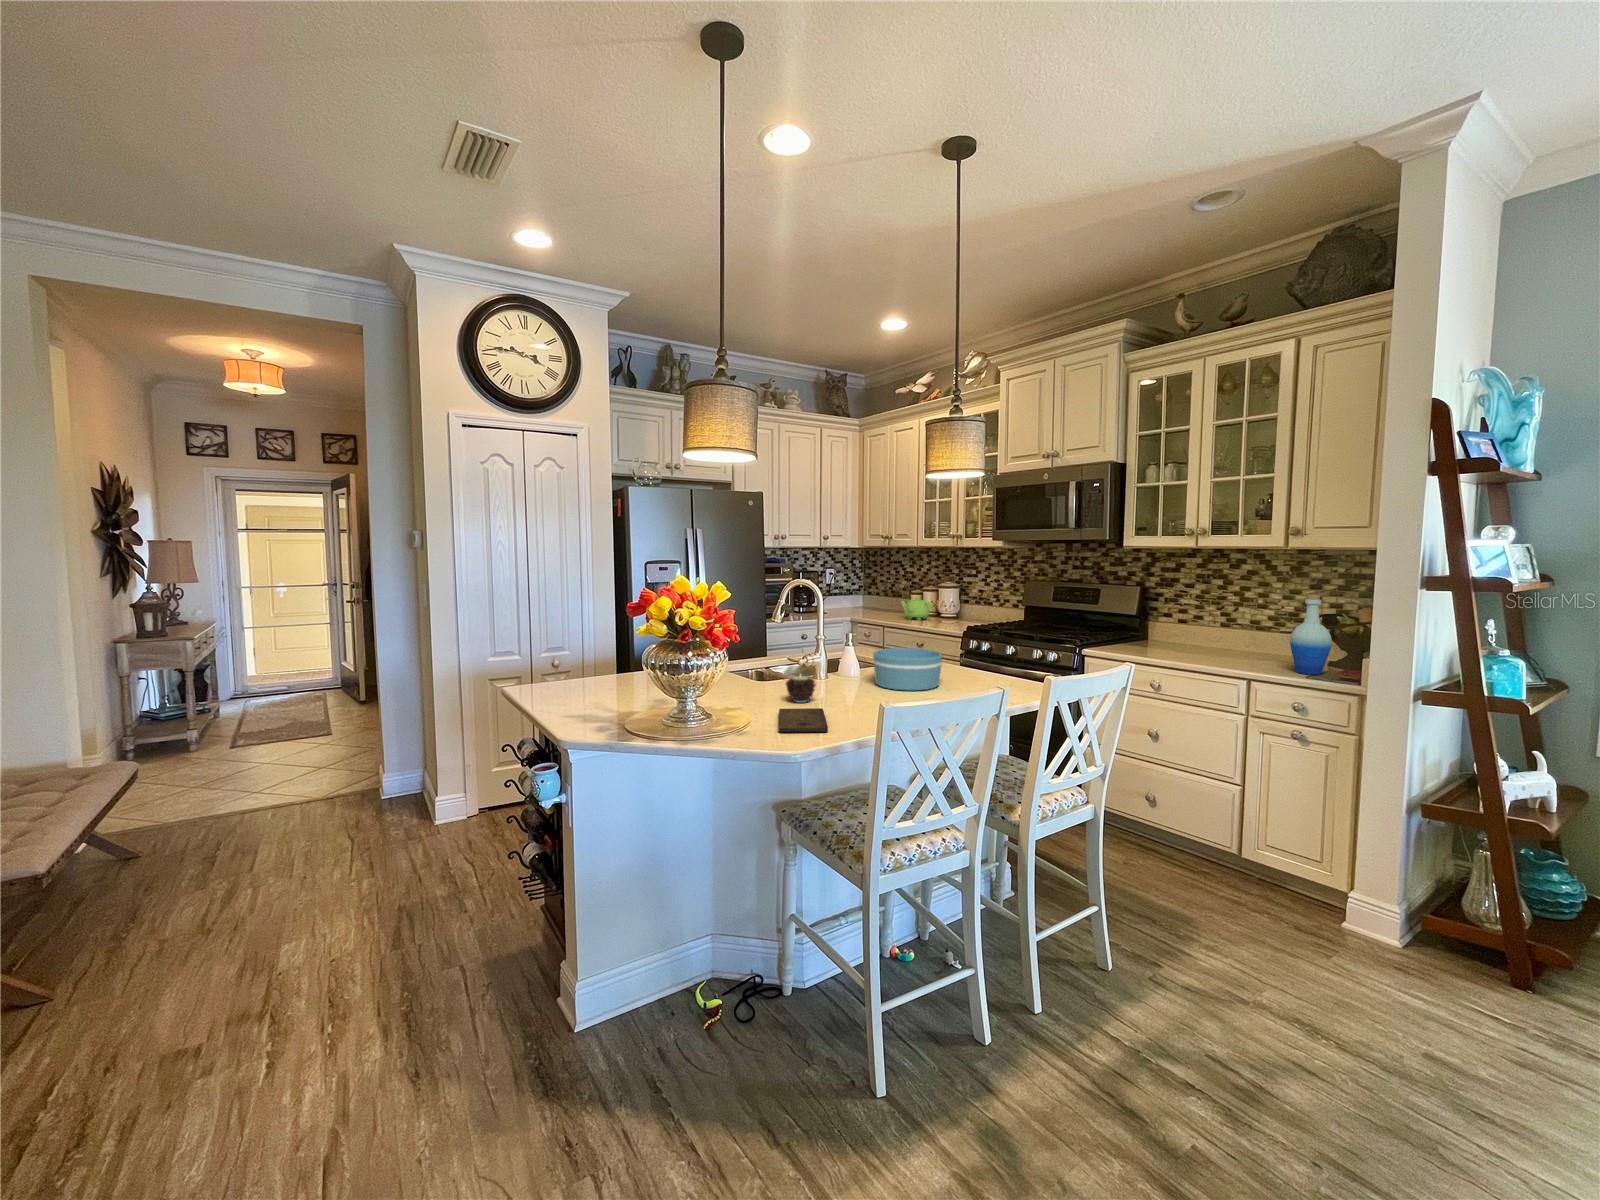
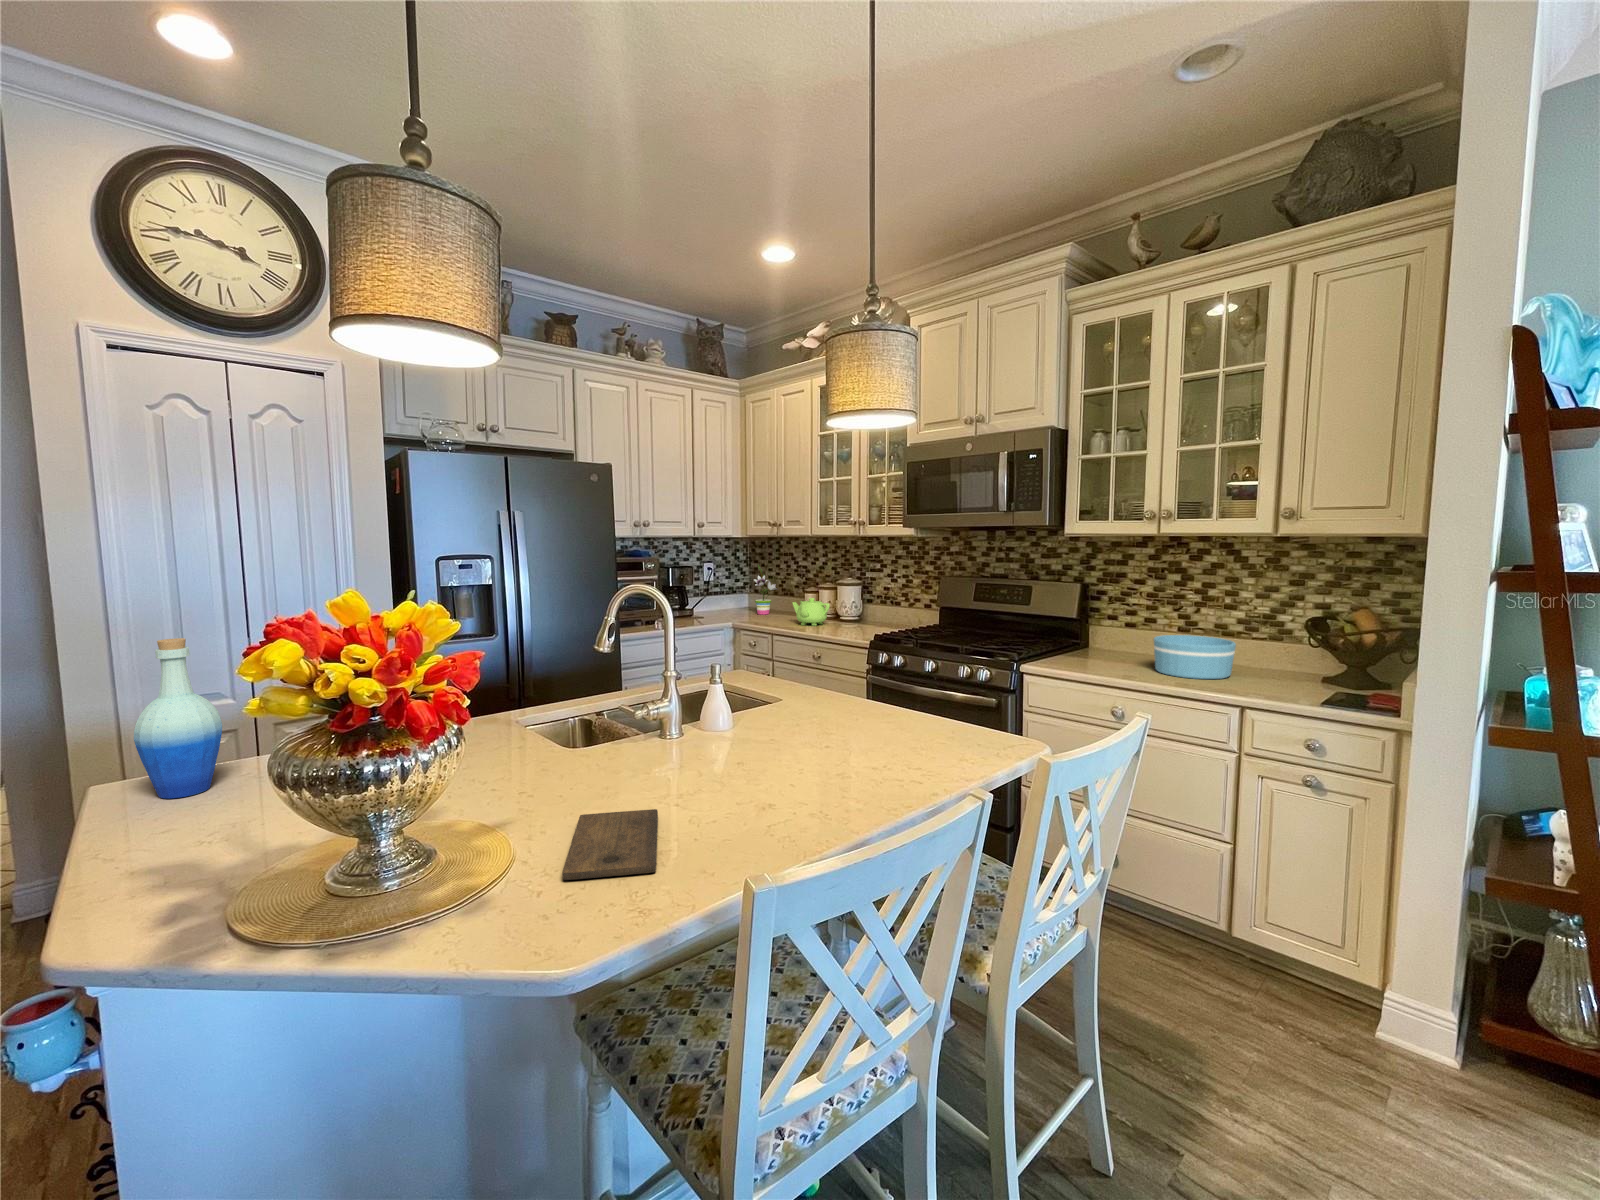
potted plant: none [869,570,890,611] -> present [754,565,777,615]
bottle: present [1290,595,1332,675] -> present [134,638,222,799]
bowl: present [873,648,942,691] -> present [1154,635,1236,679]
candle: present [786,676,816,703] -> none [600,741,652,792]

